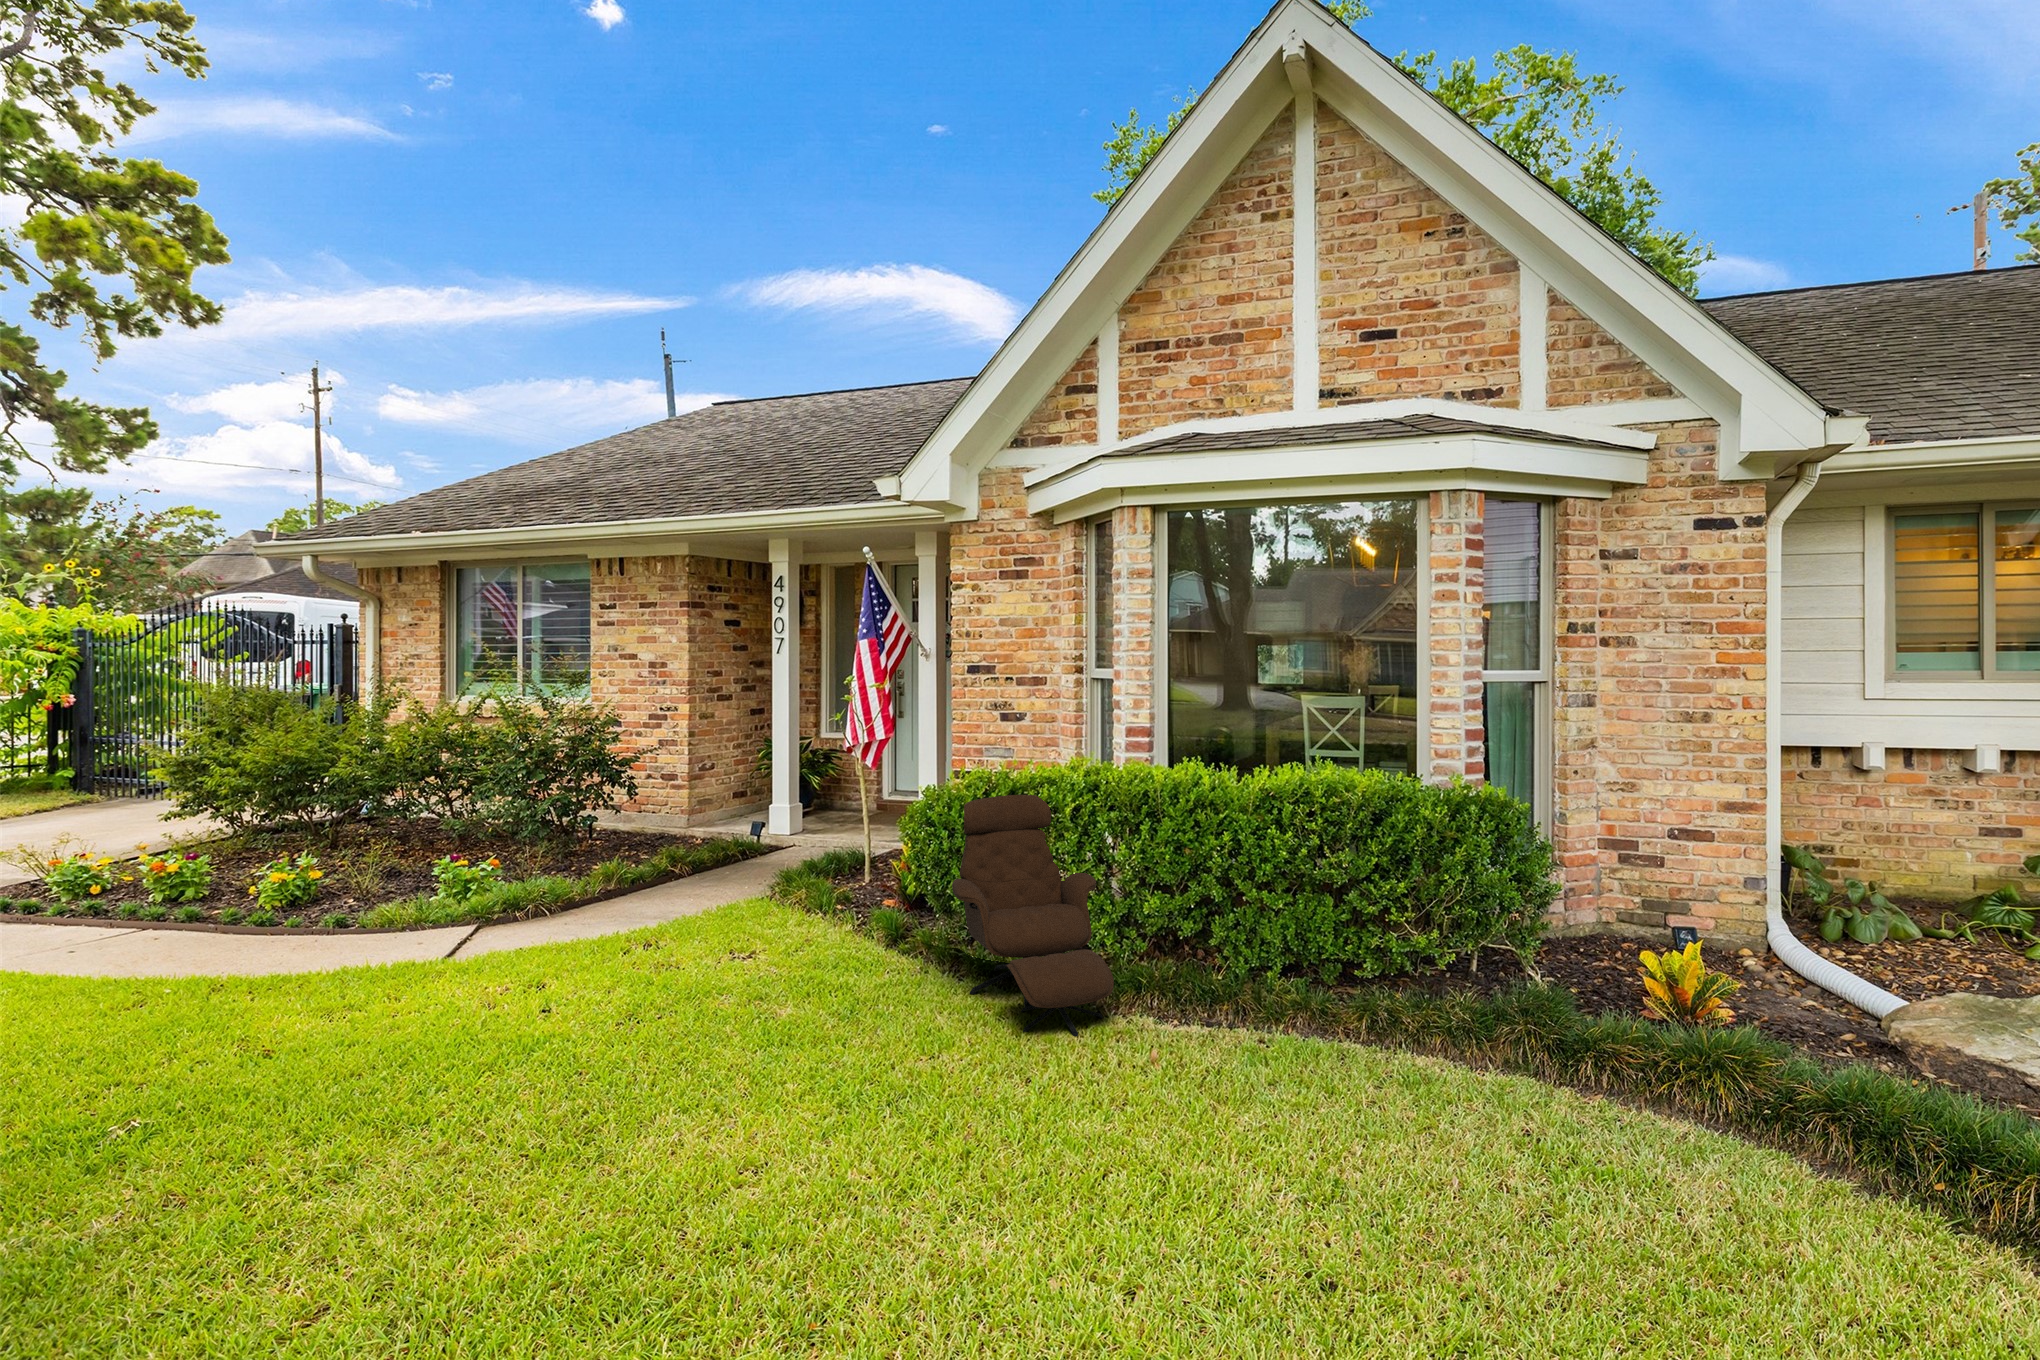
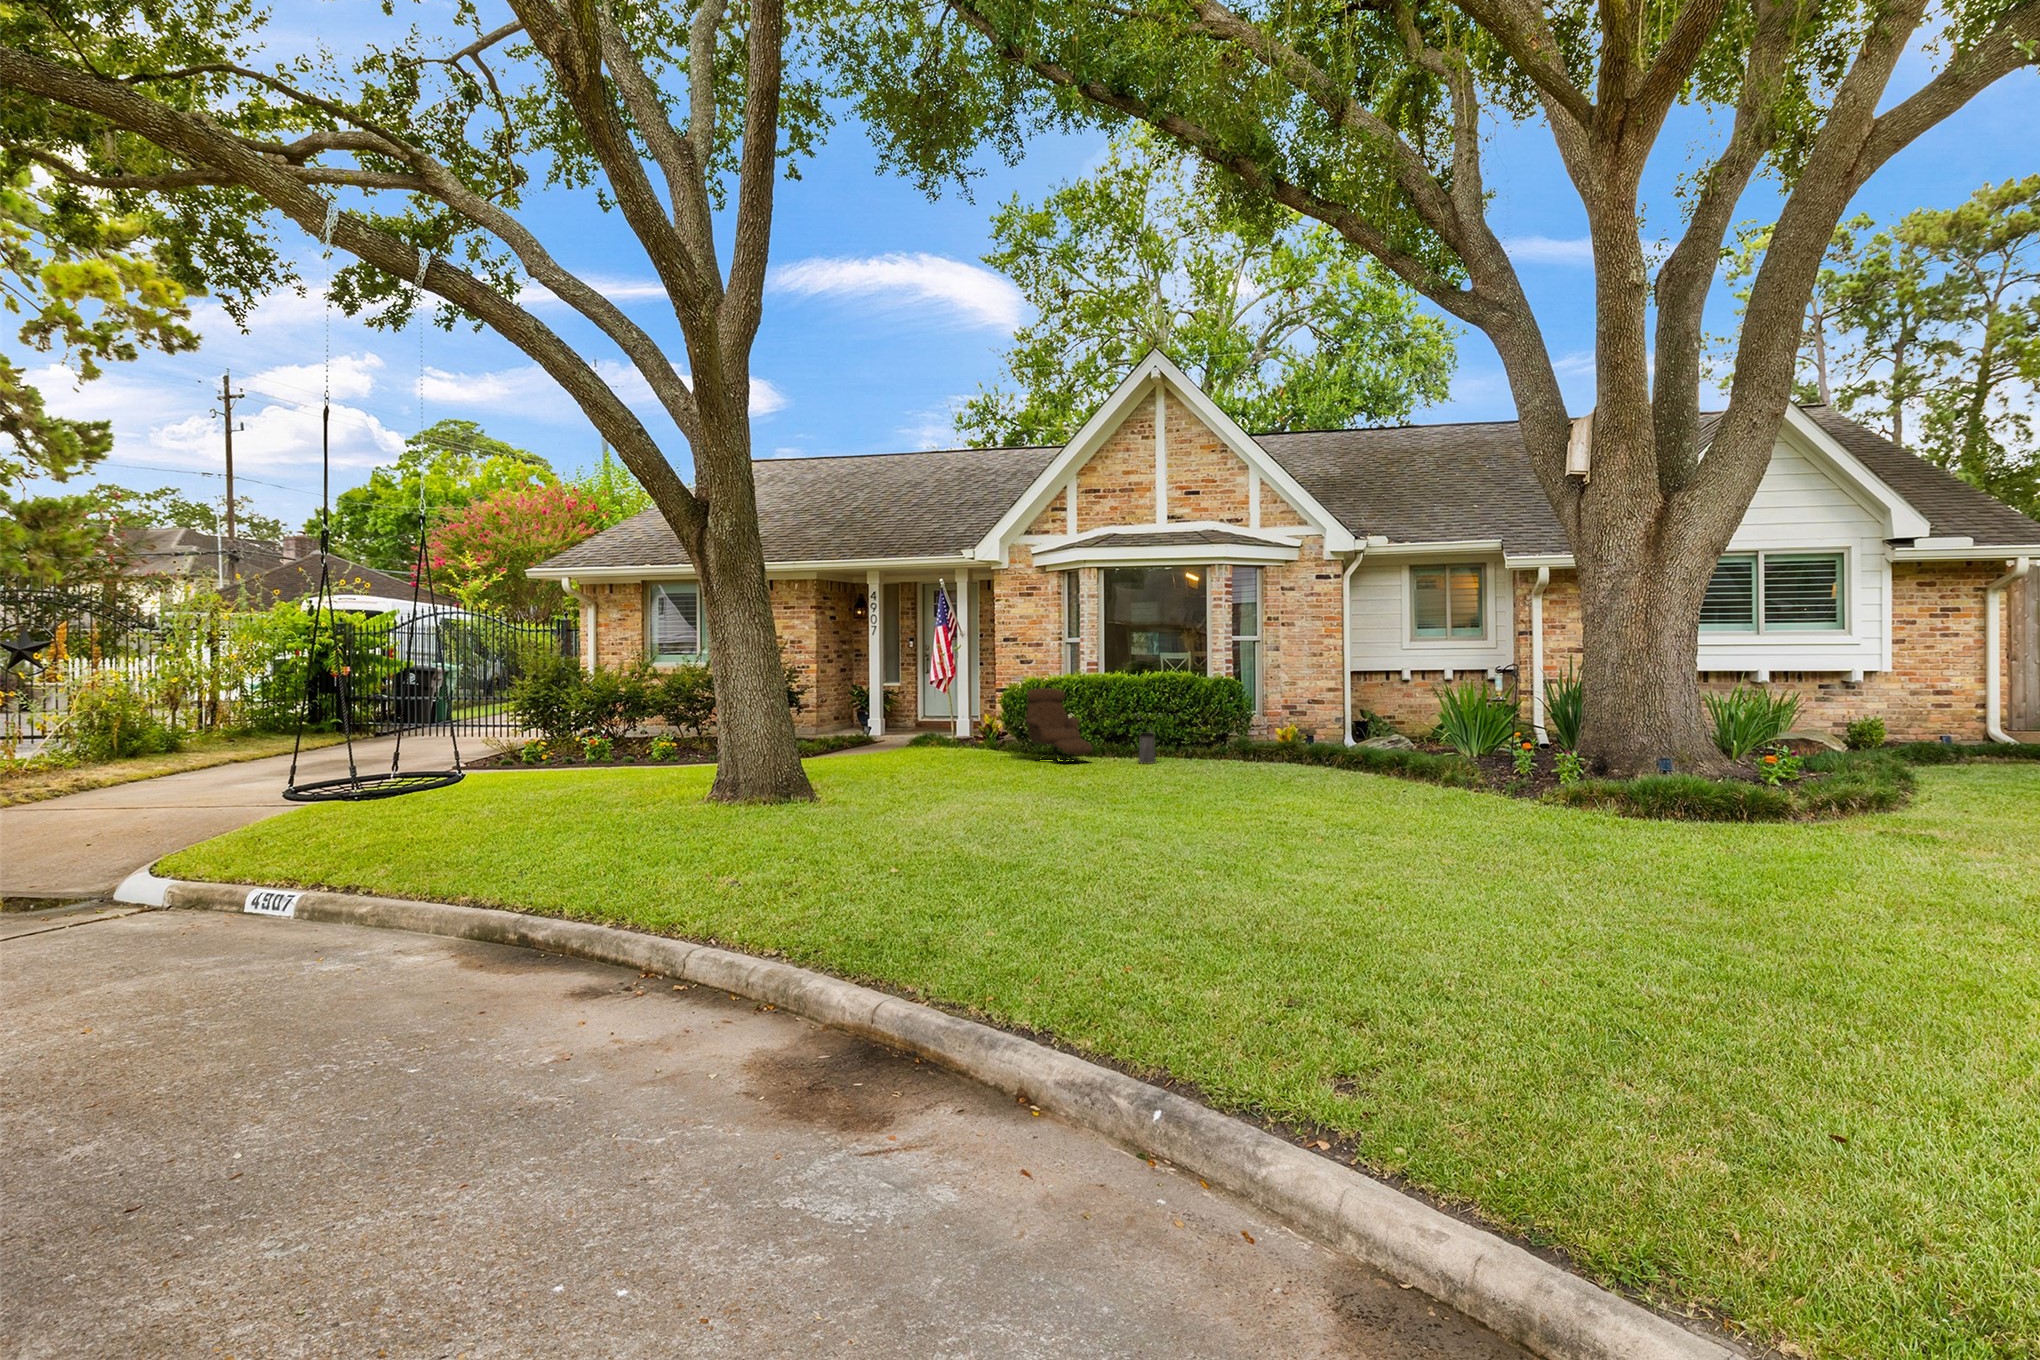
watering can: none [1238,924,1292,1045] -> present [1138,731,1156,764]

